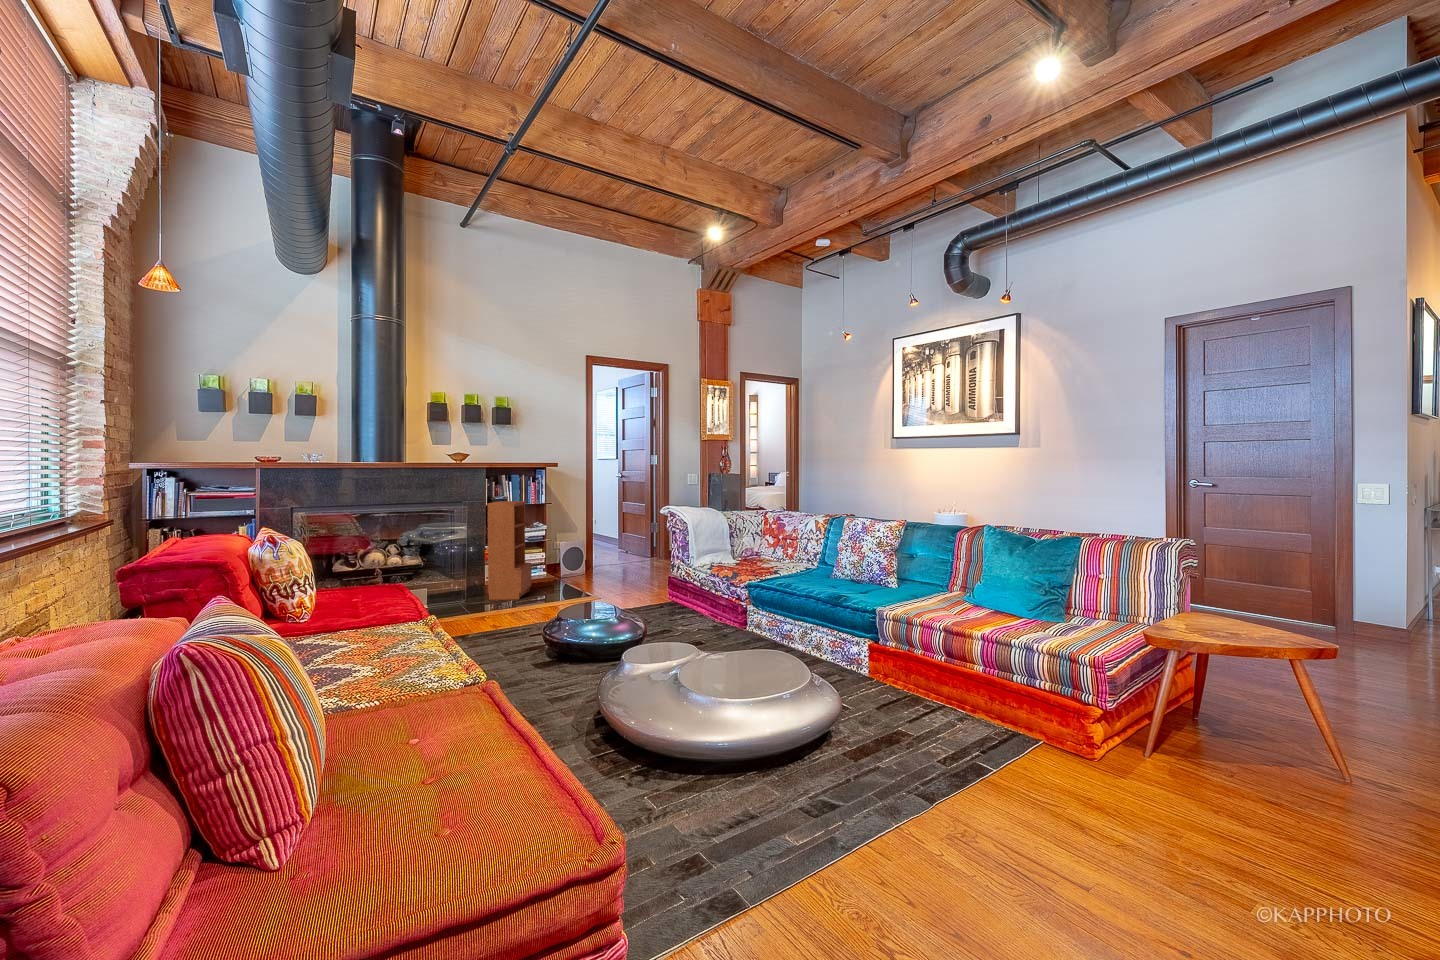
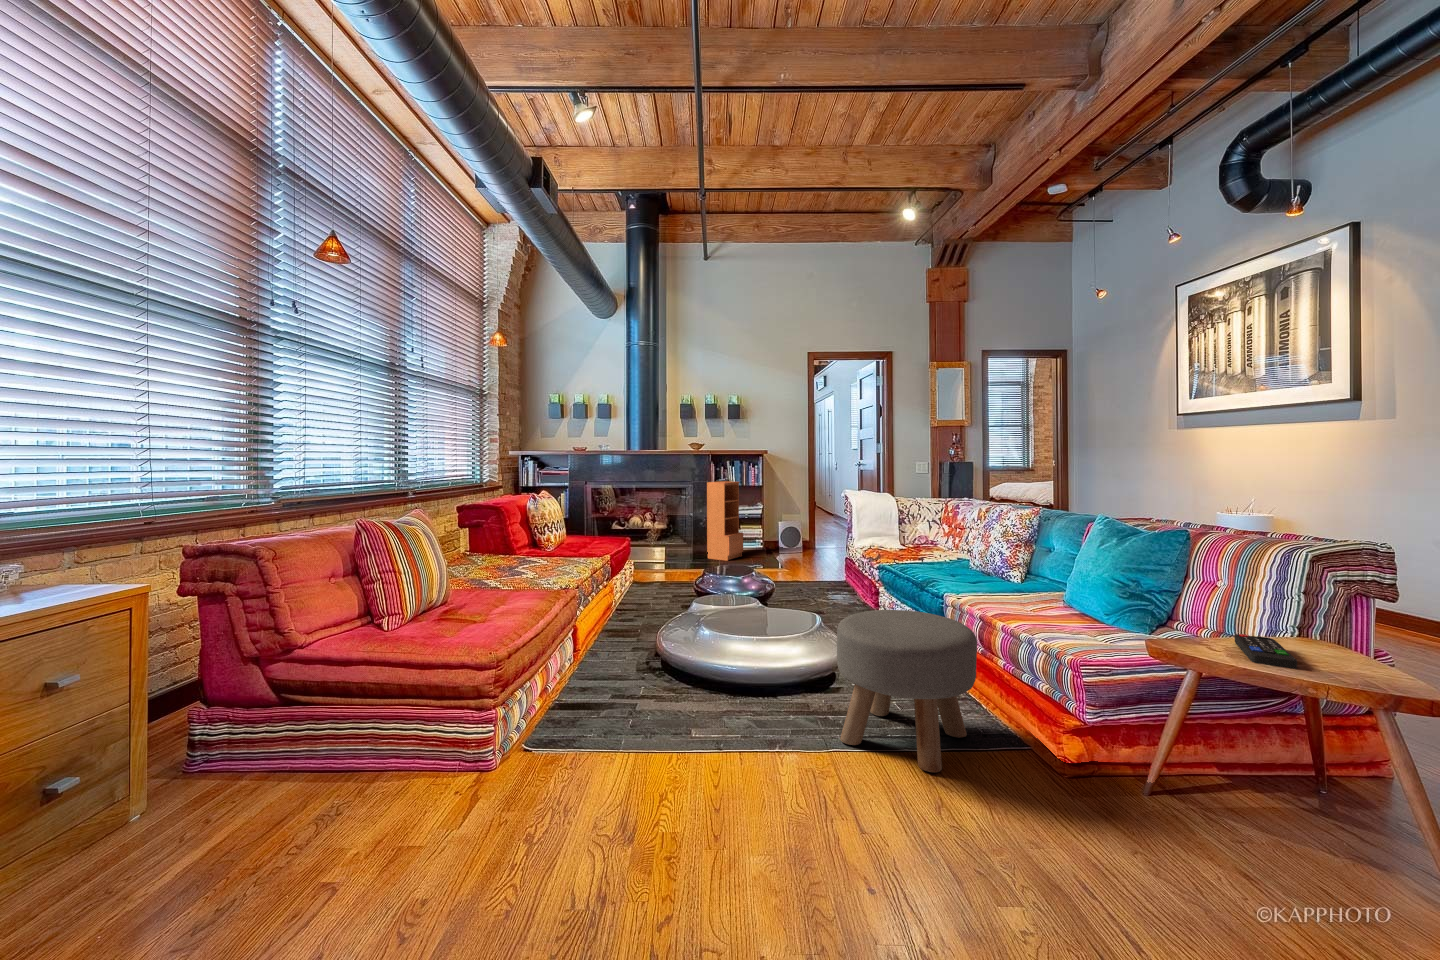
remote control: none [1192,619,1269,643] -> present [1235,634,1297,669]
ottoman: none [897,639,1051,809] -> present [837,610,977,772]

